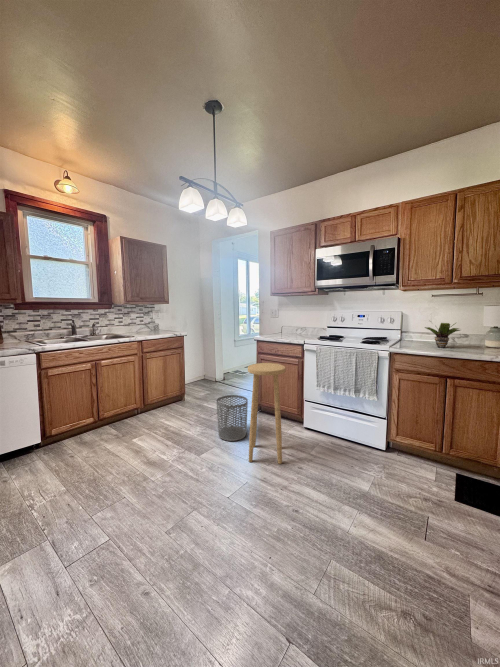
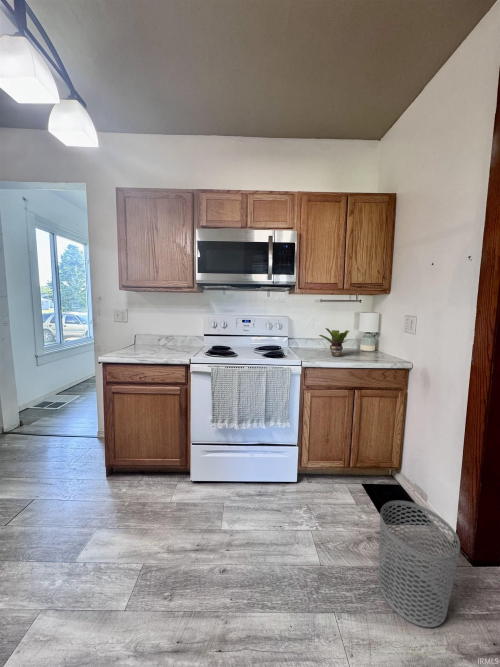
stool: present [248,363,286,464] -> none [120,410,194,612]
waste bin: present [217,395,248,441] -> present [378,501,460,627]

